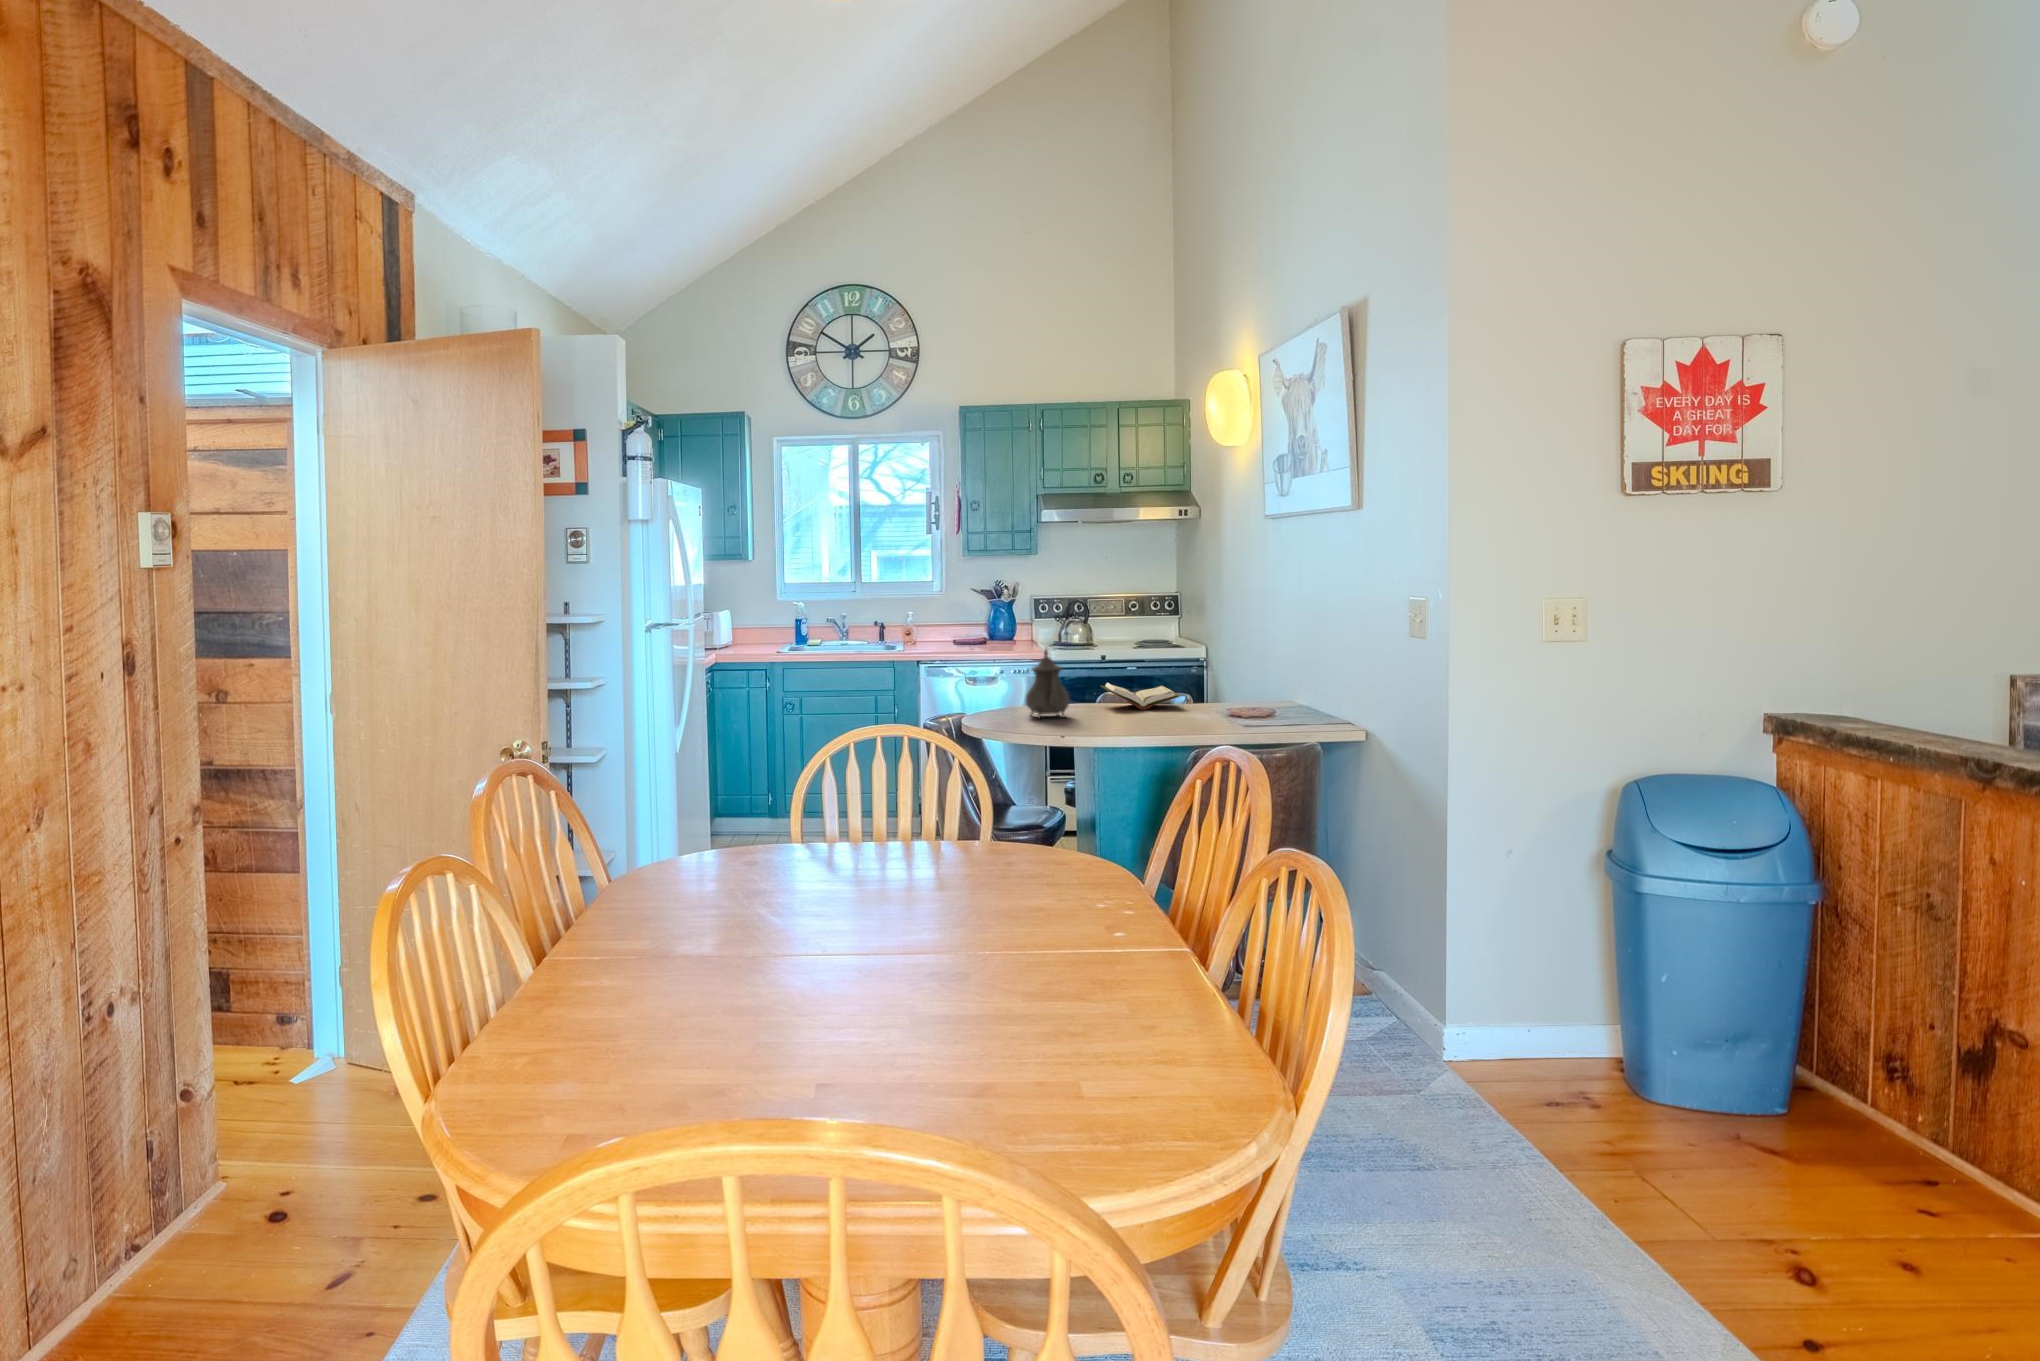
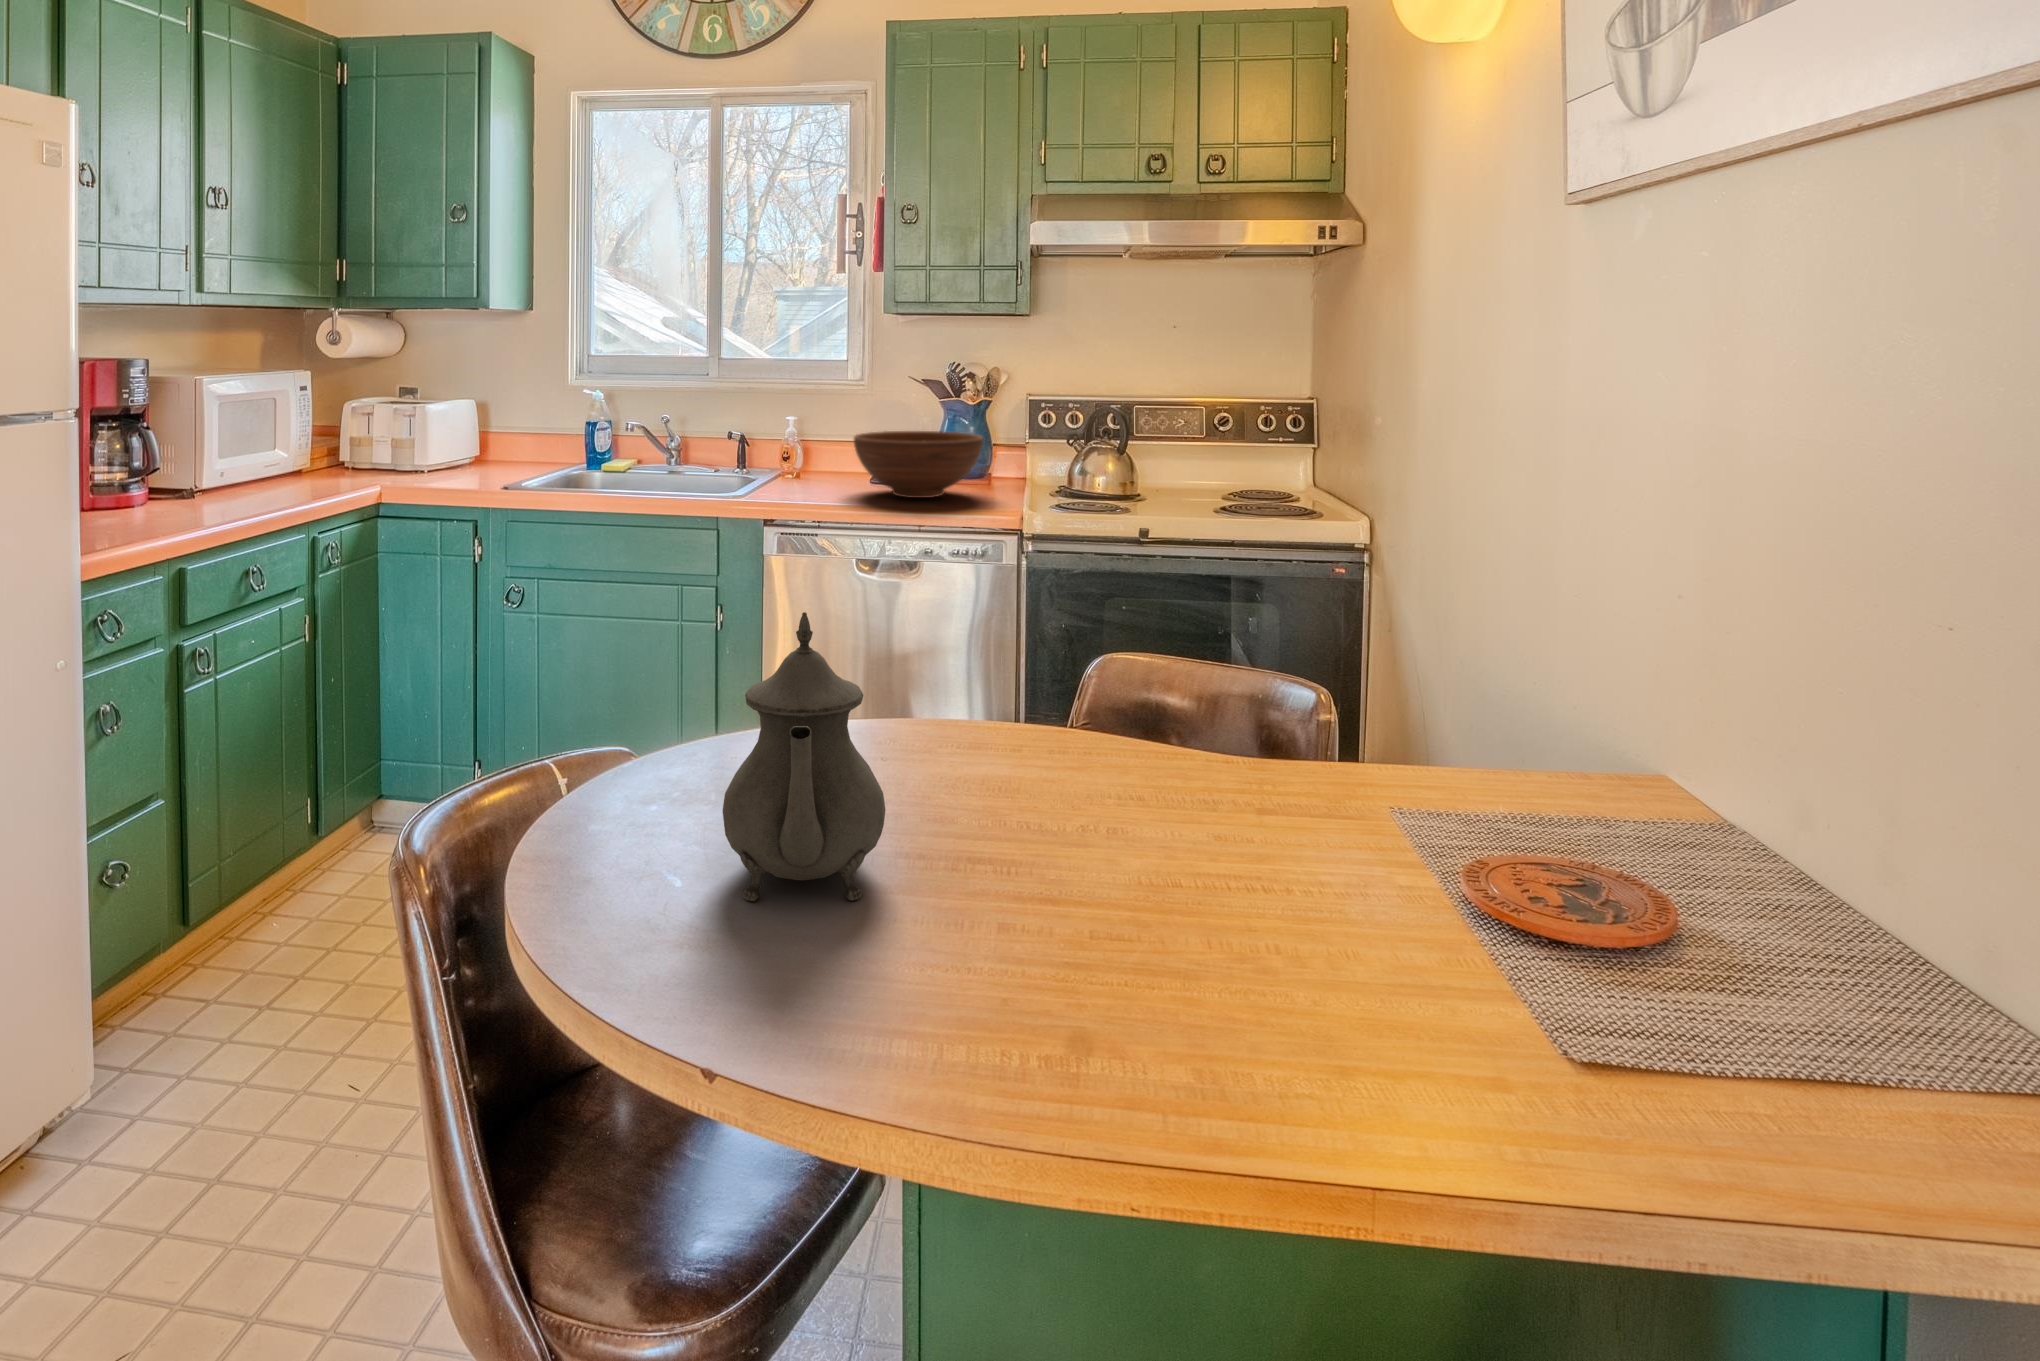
fruit bowl: none [952,616,1018,649] -> present [854,431,983,498]
book: present [1101,683,1180,710] -> none [1047,705,1316,844]

